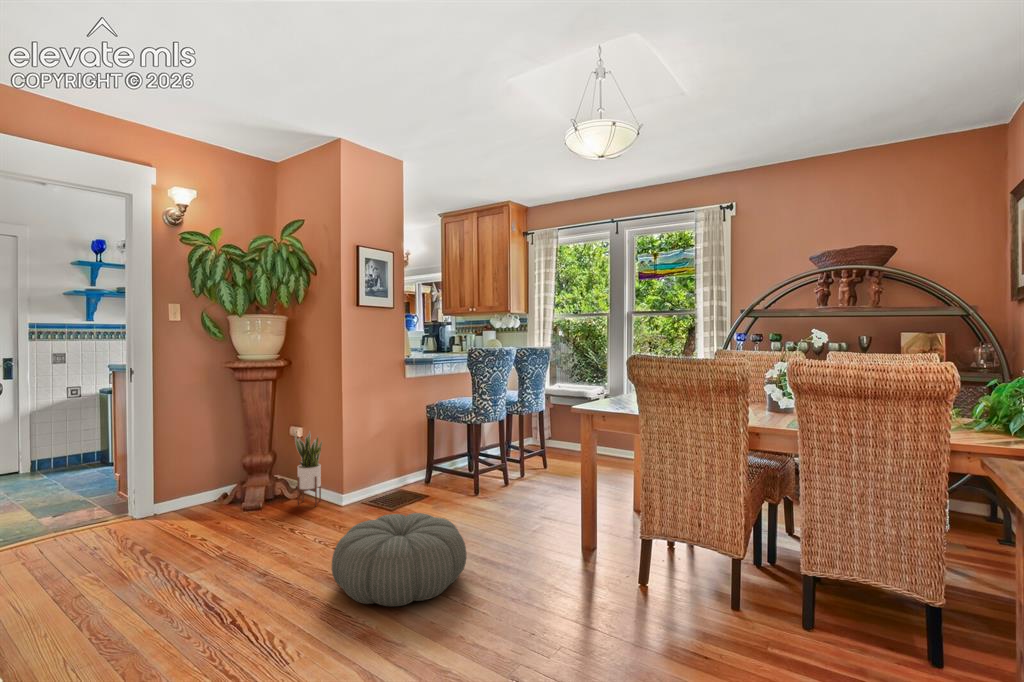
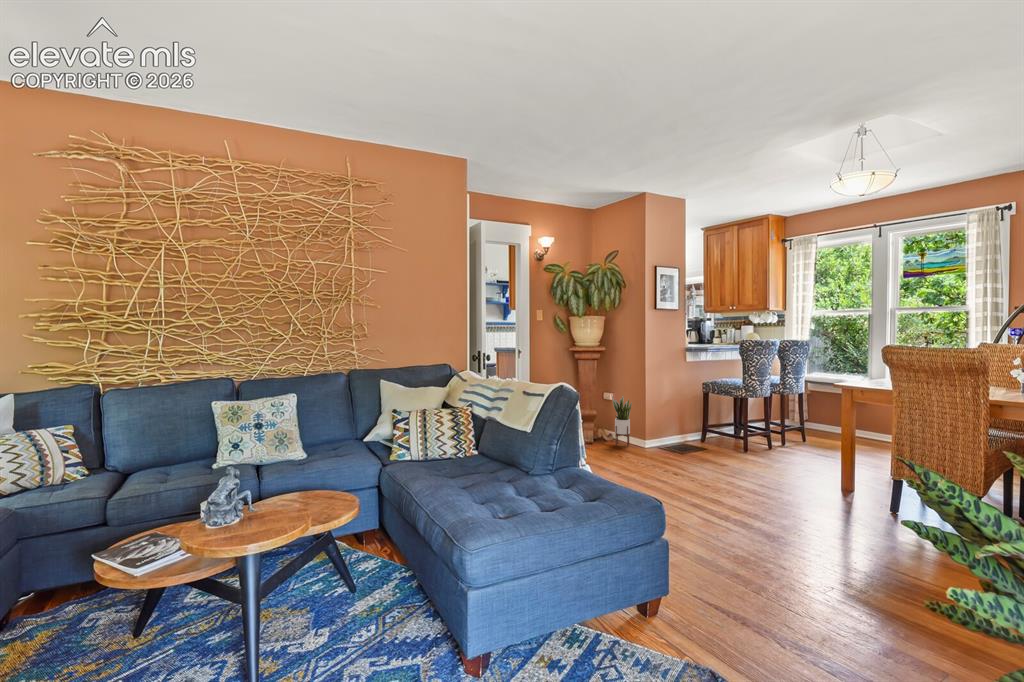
pouf: present [332,513,467,606] -> none [664,447,753,498]

